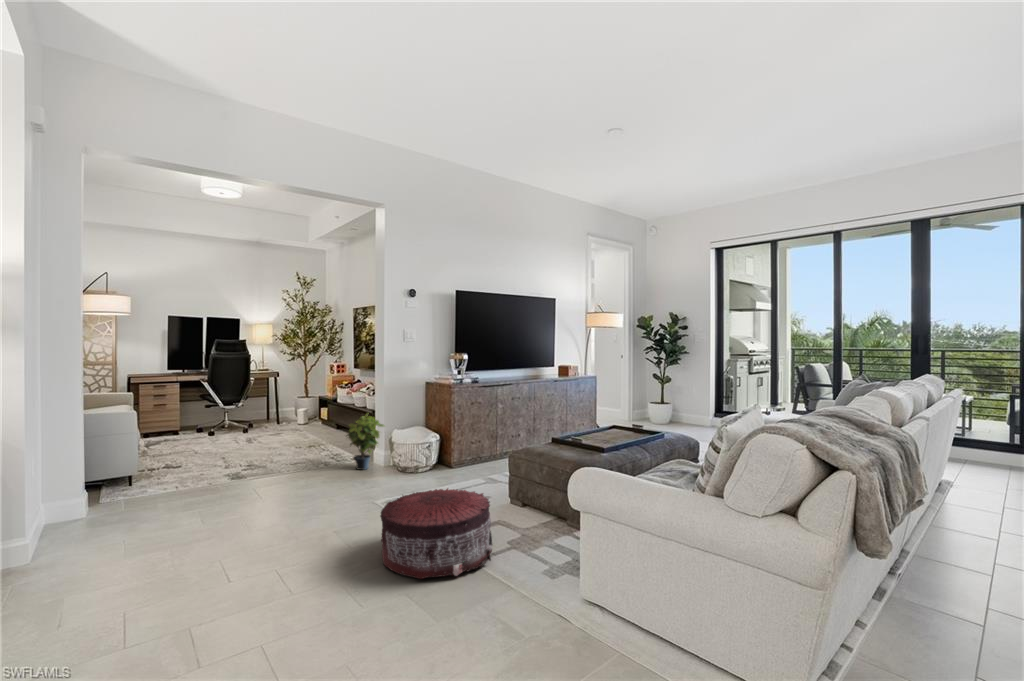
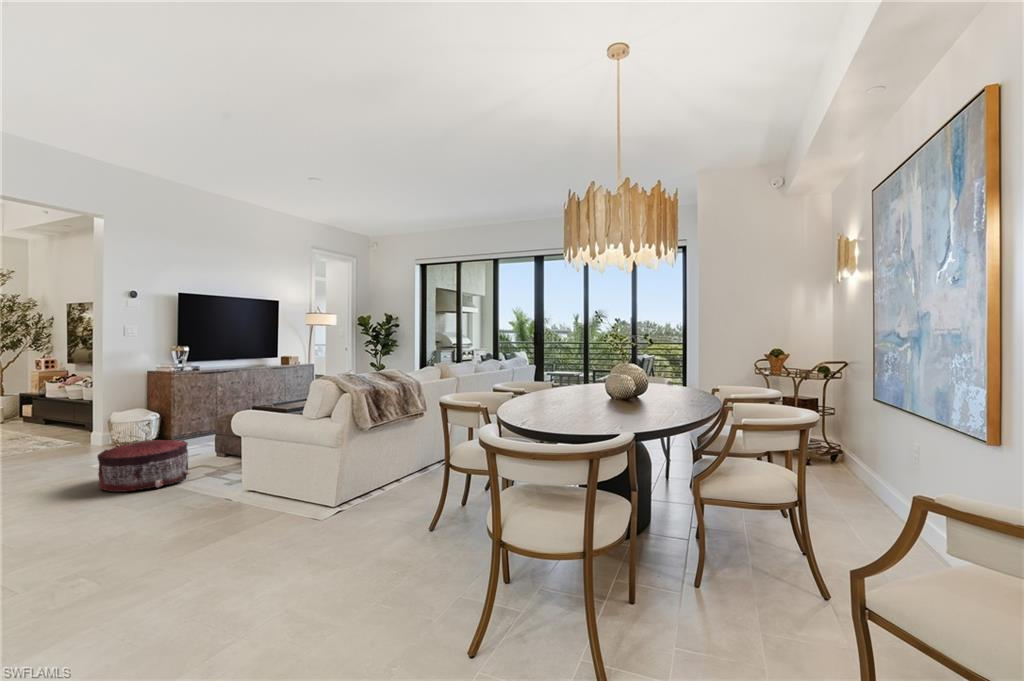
potted plant: present [347,414,384,470] -> none [61,398,104,448]

